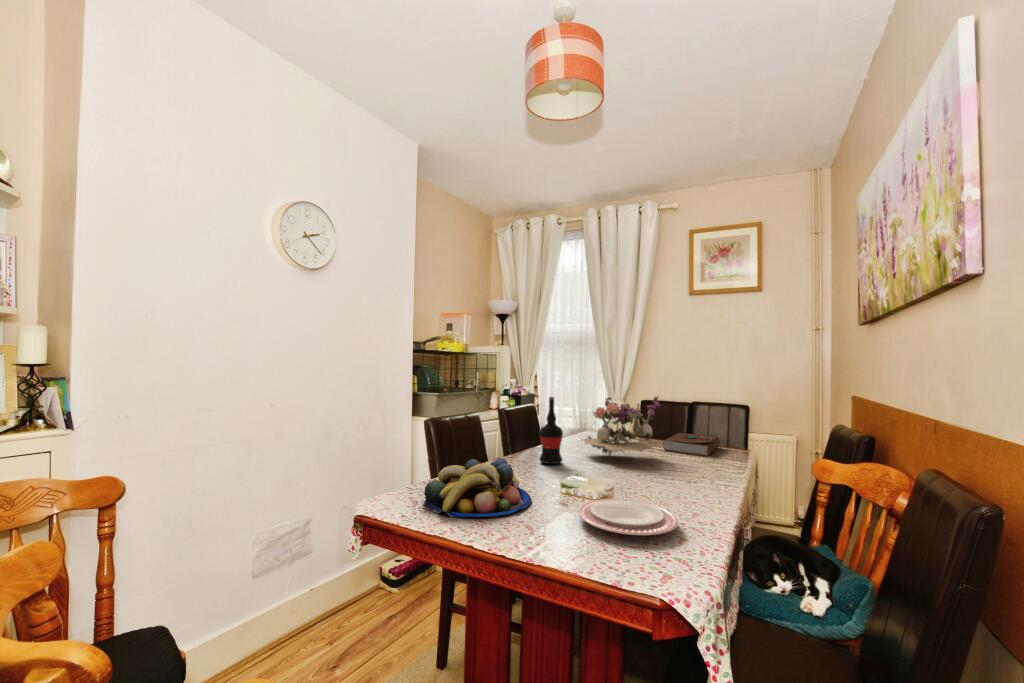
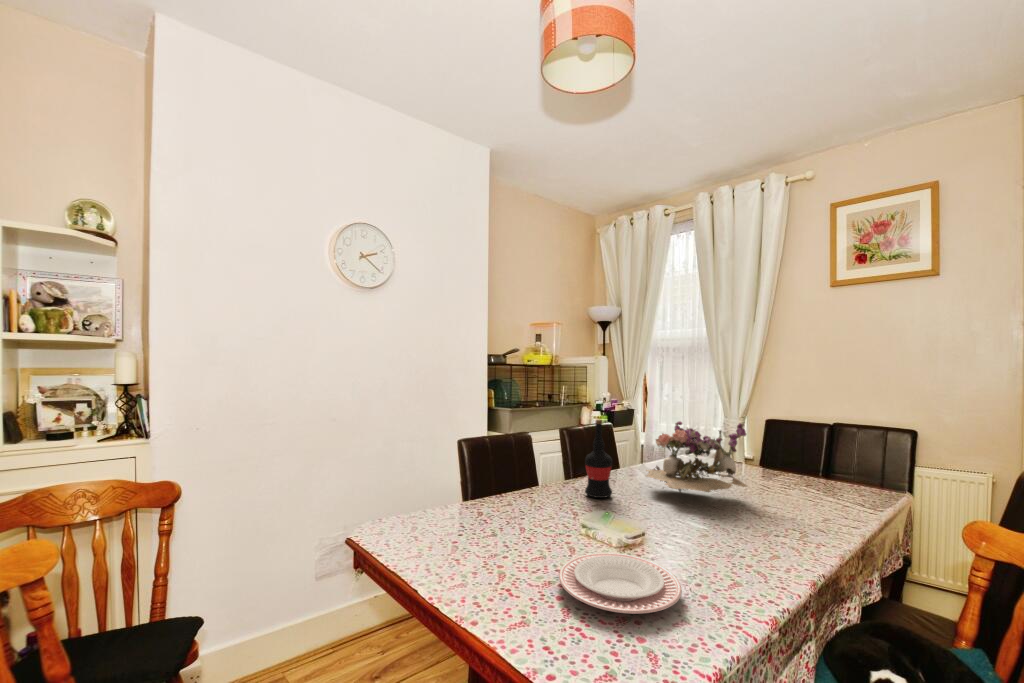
book: present [663,433,720,456] -> none [761,468,851,504]
fruit bowl: present [423,458,531,517] -> none [417,489,535,558]

